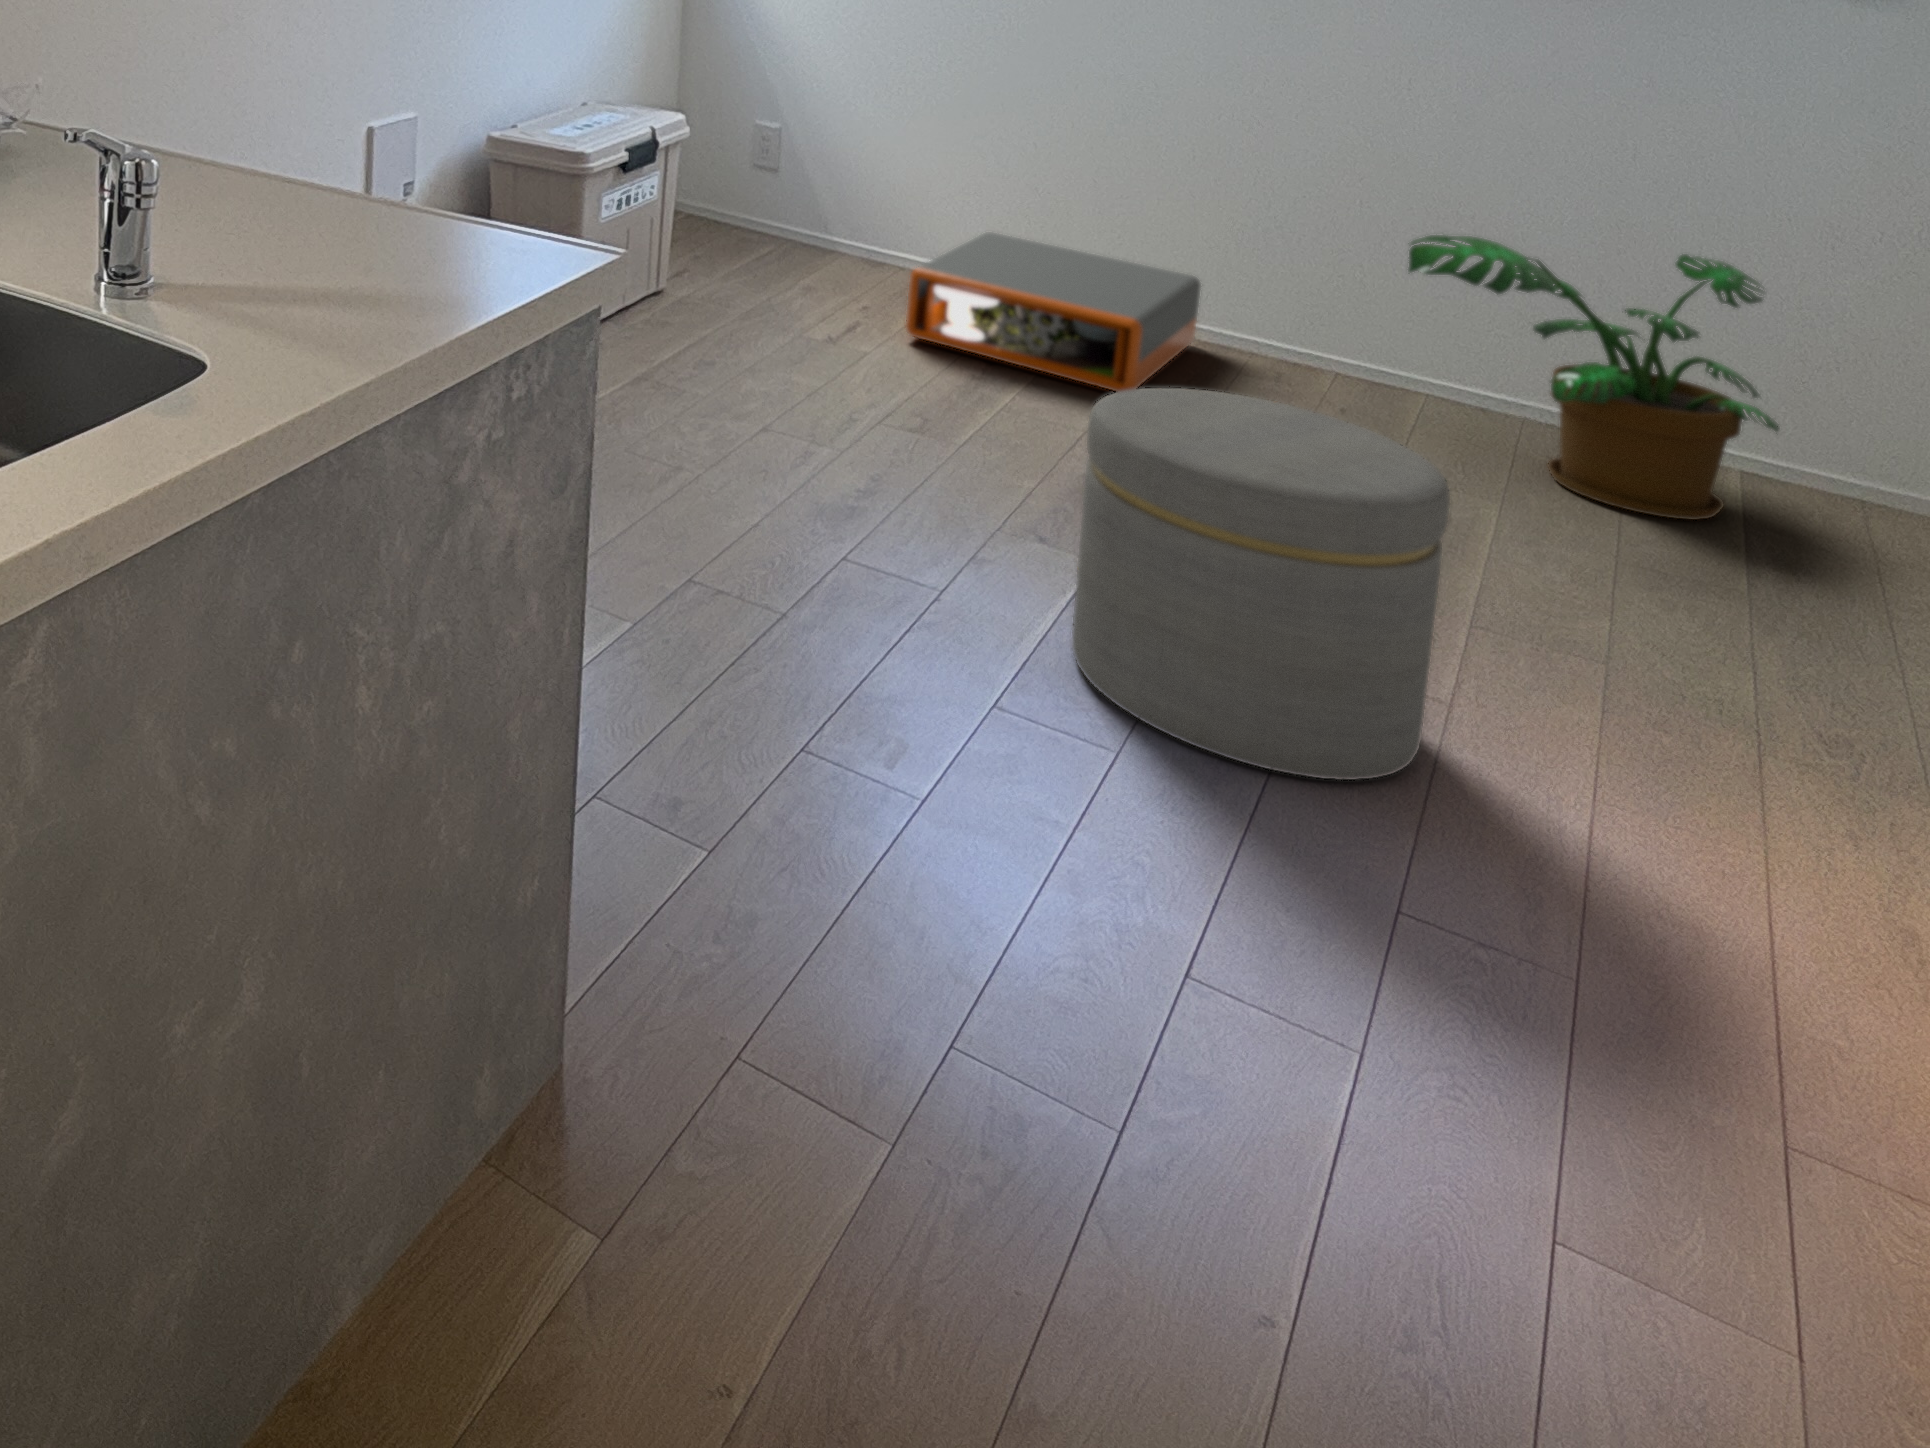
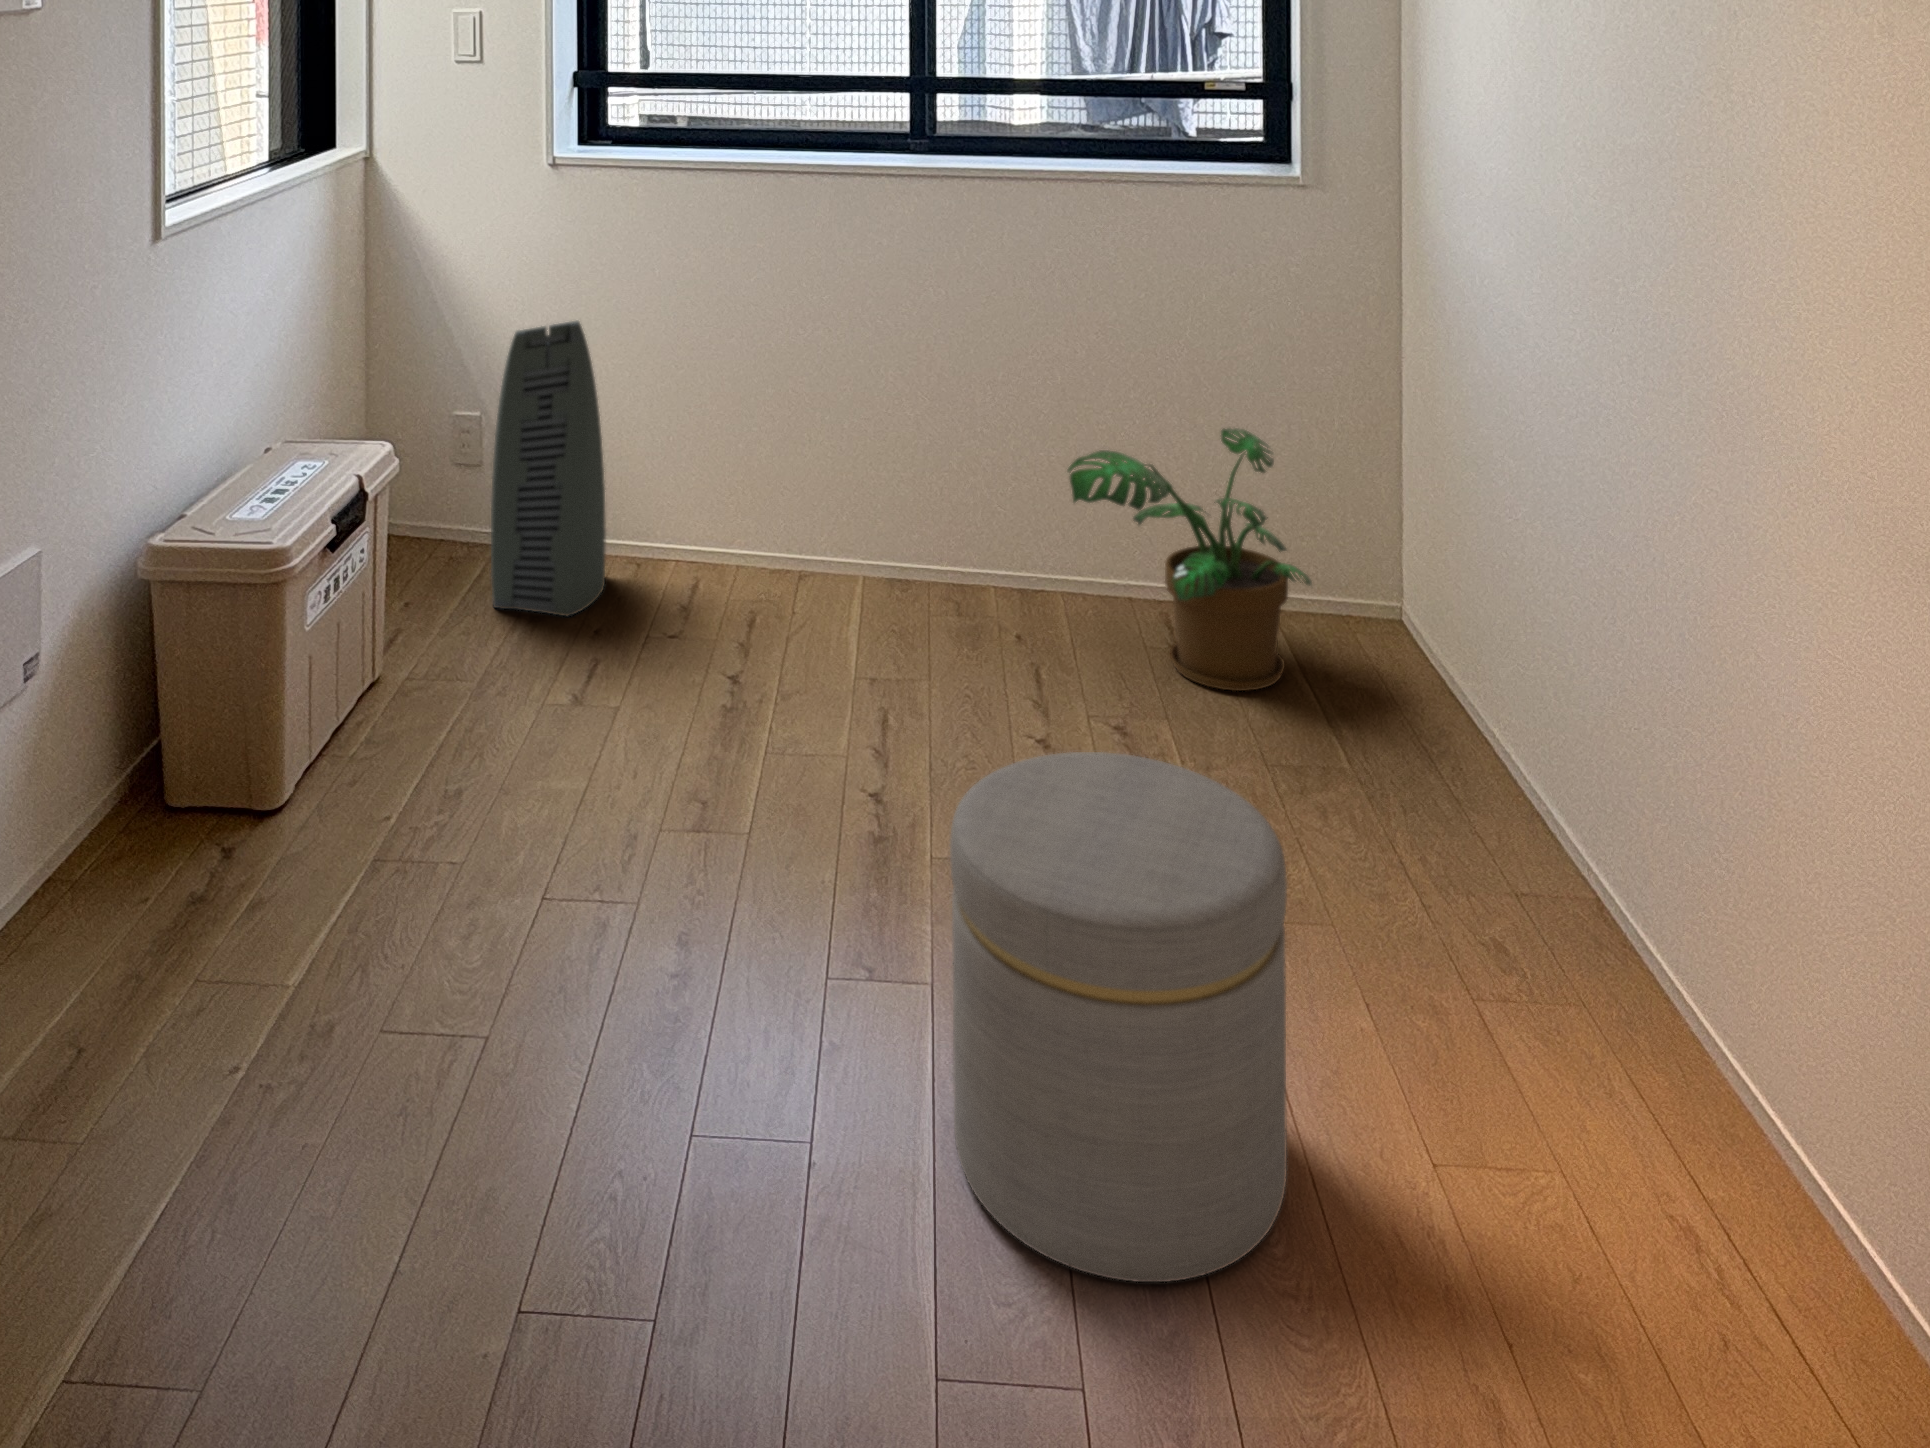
air purifier: none [775,49,894,290] -> present [491,321,606,617]
storage box: present [906,232,1201,392] -> none [646,509,885,686]

